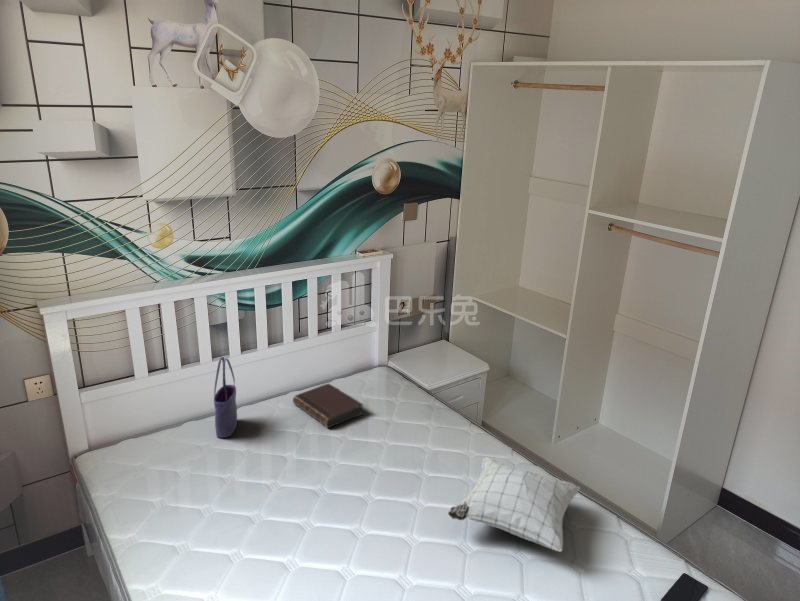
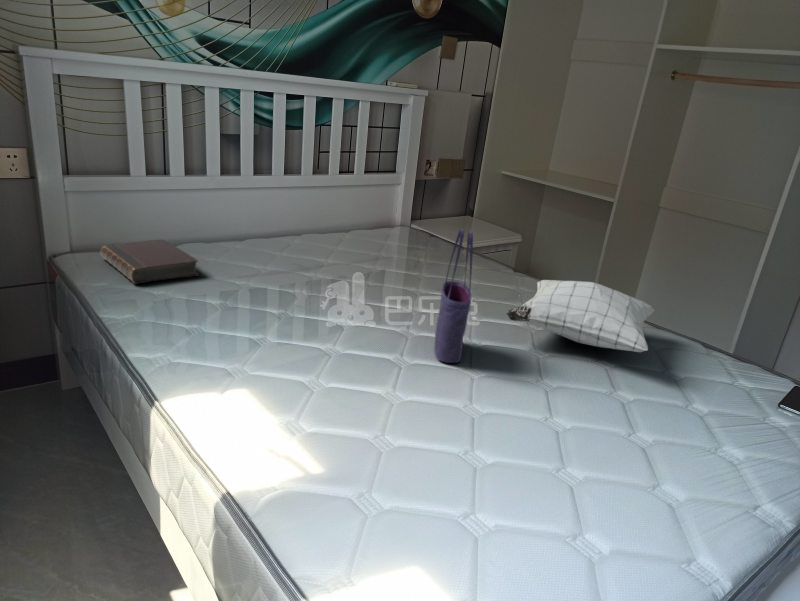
tote bag: present [214,357,237,438] -> present [434,229,473,363]
book: present [293,384,363,428] -> present [101,240,199,284]

